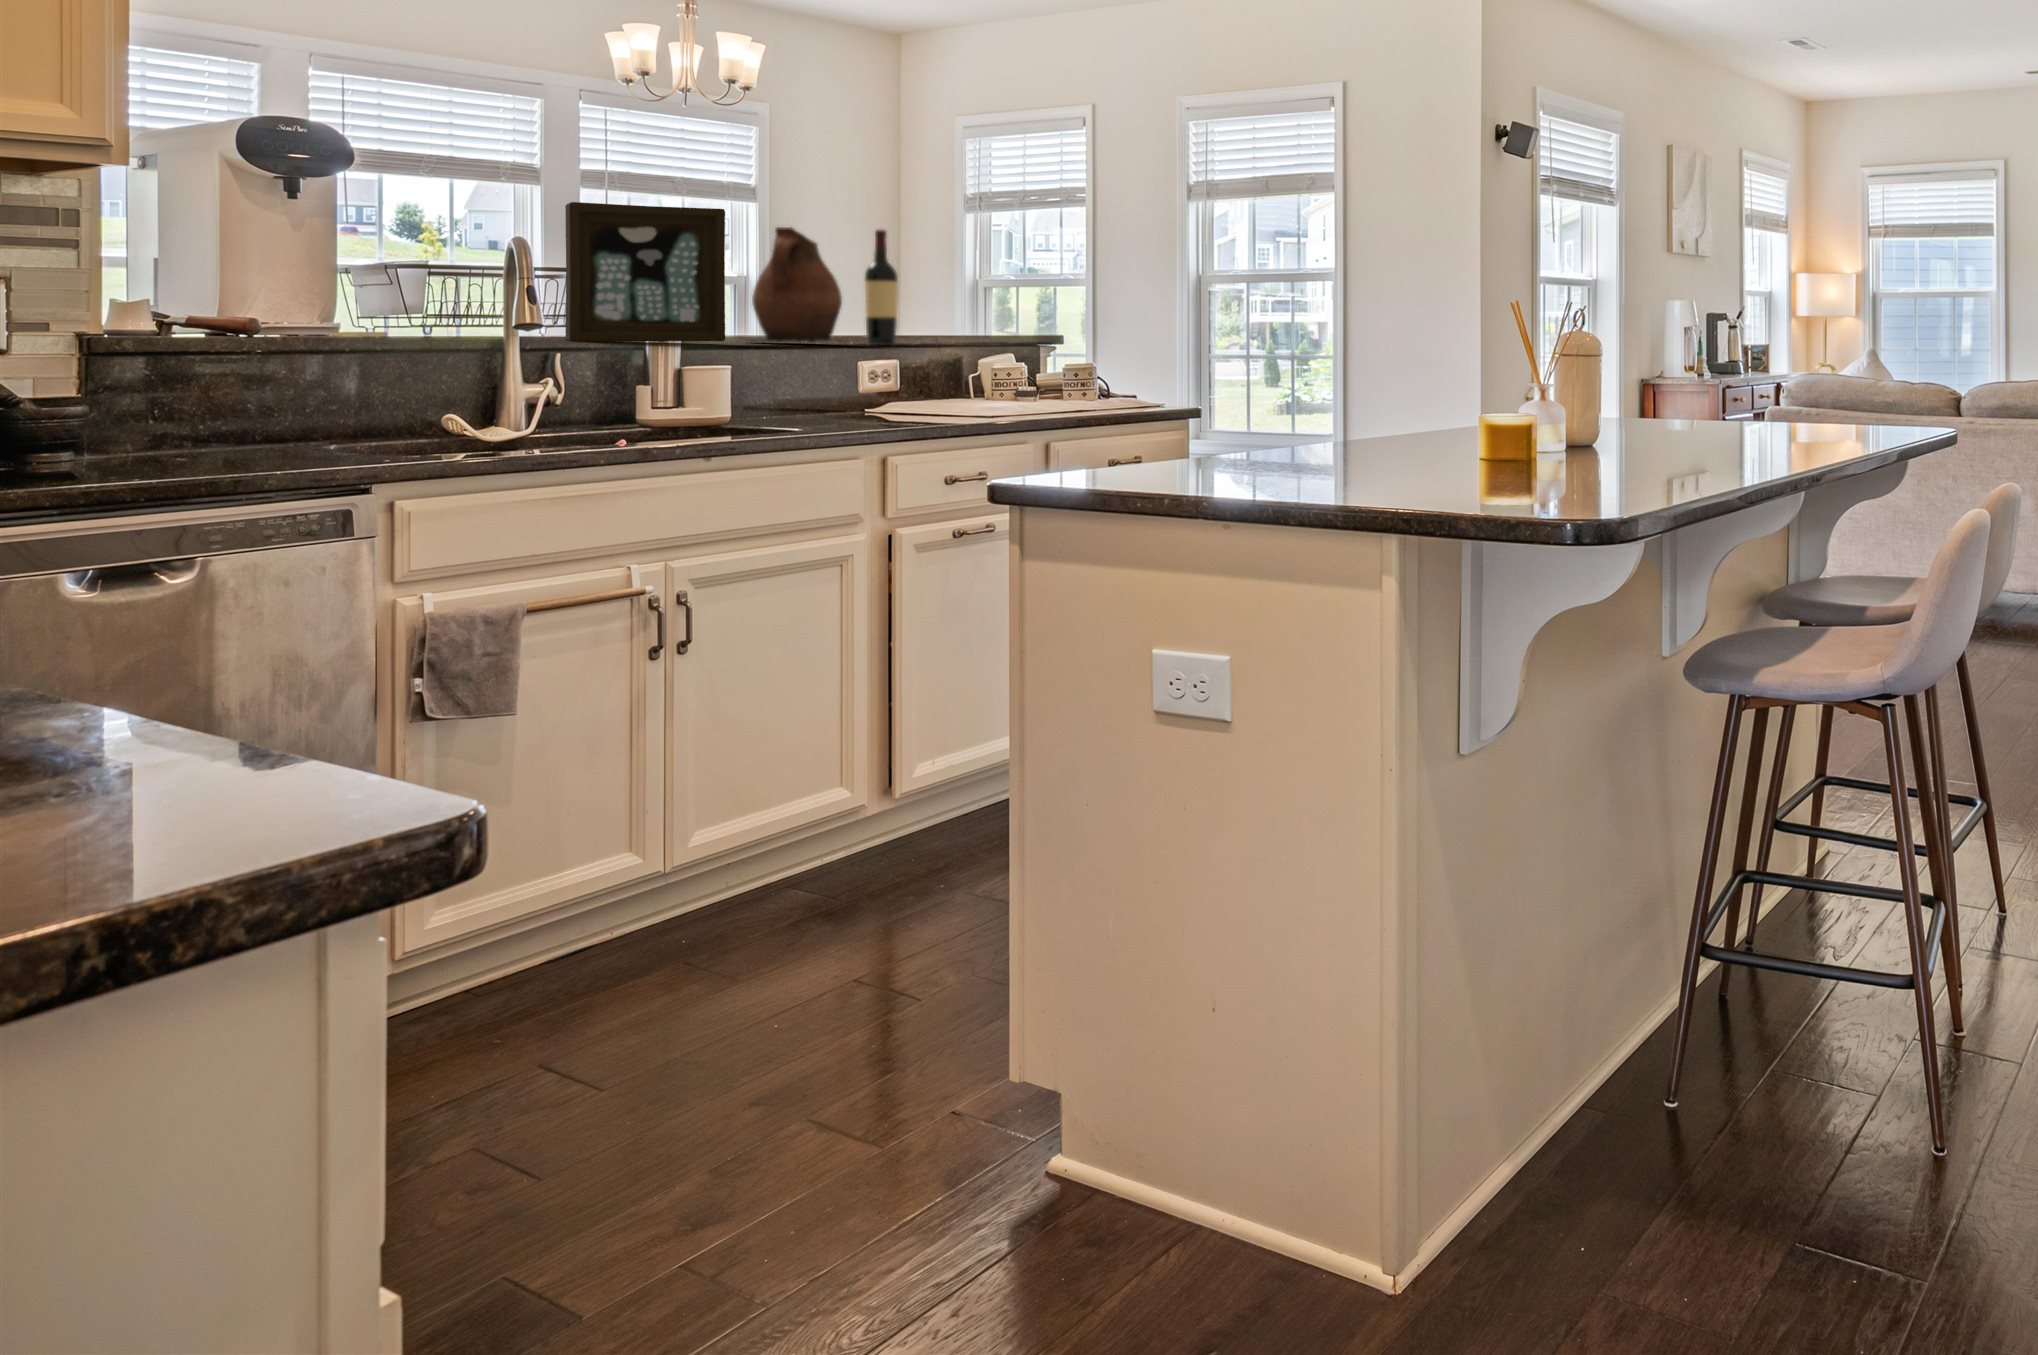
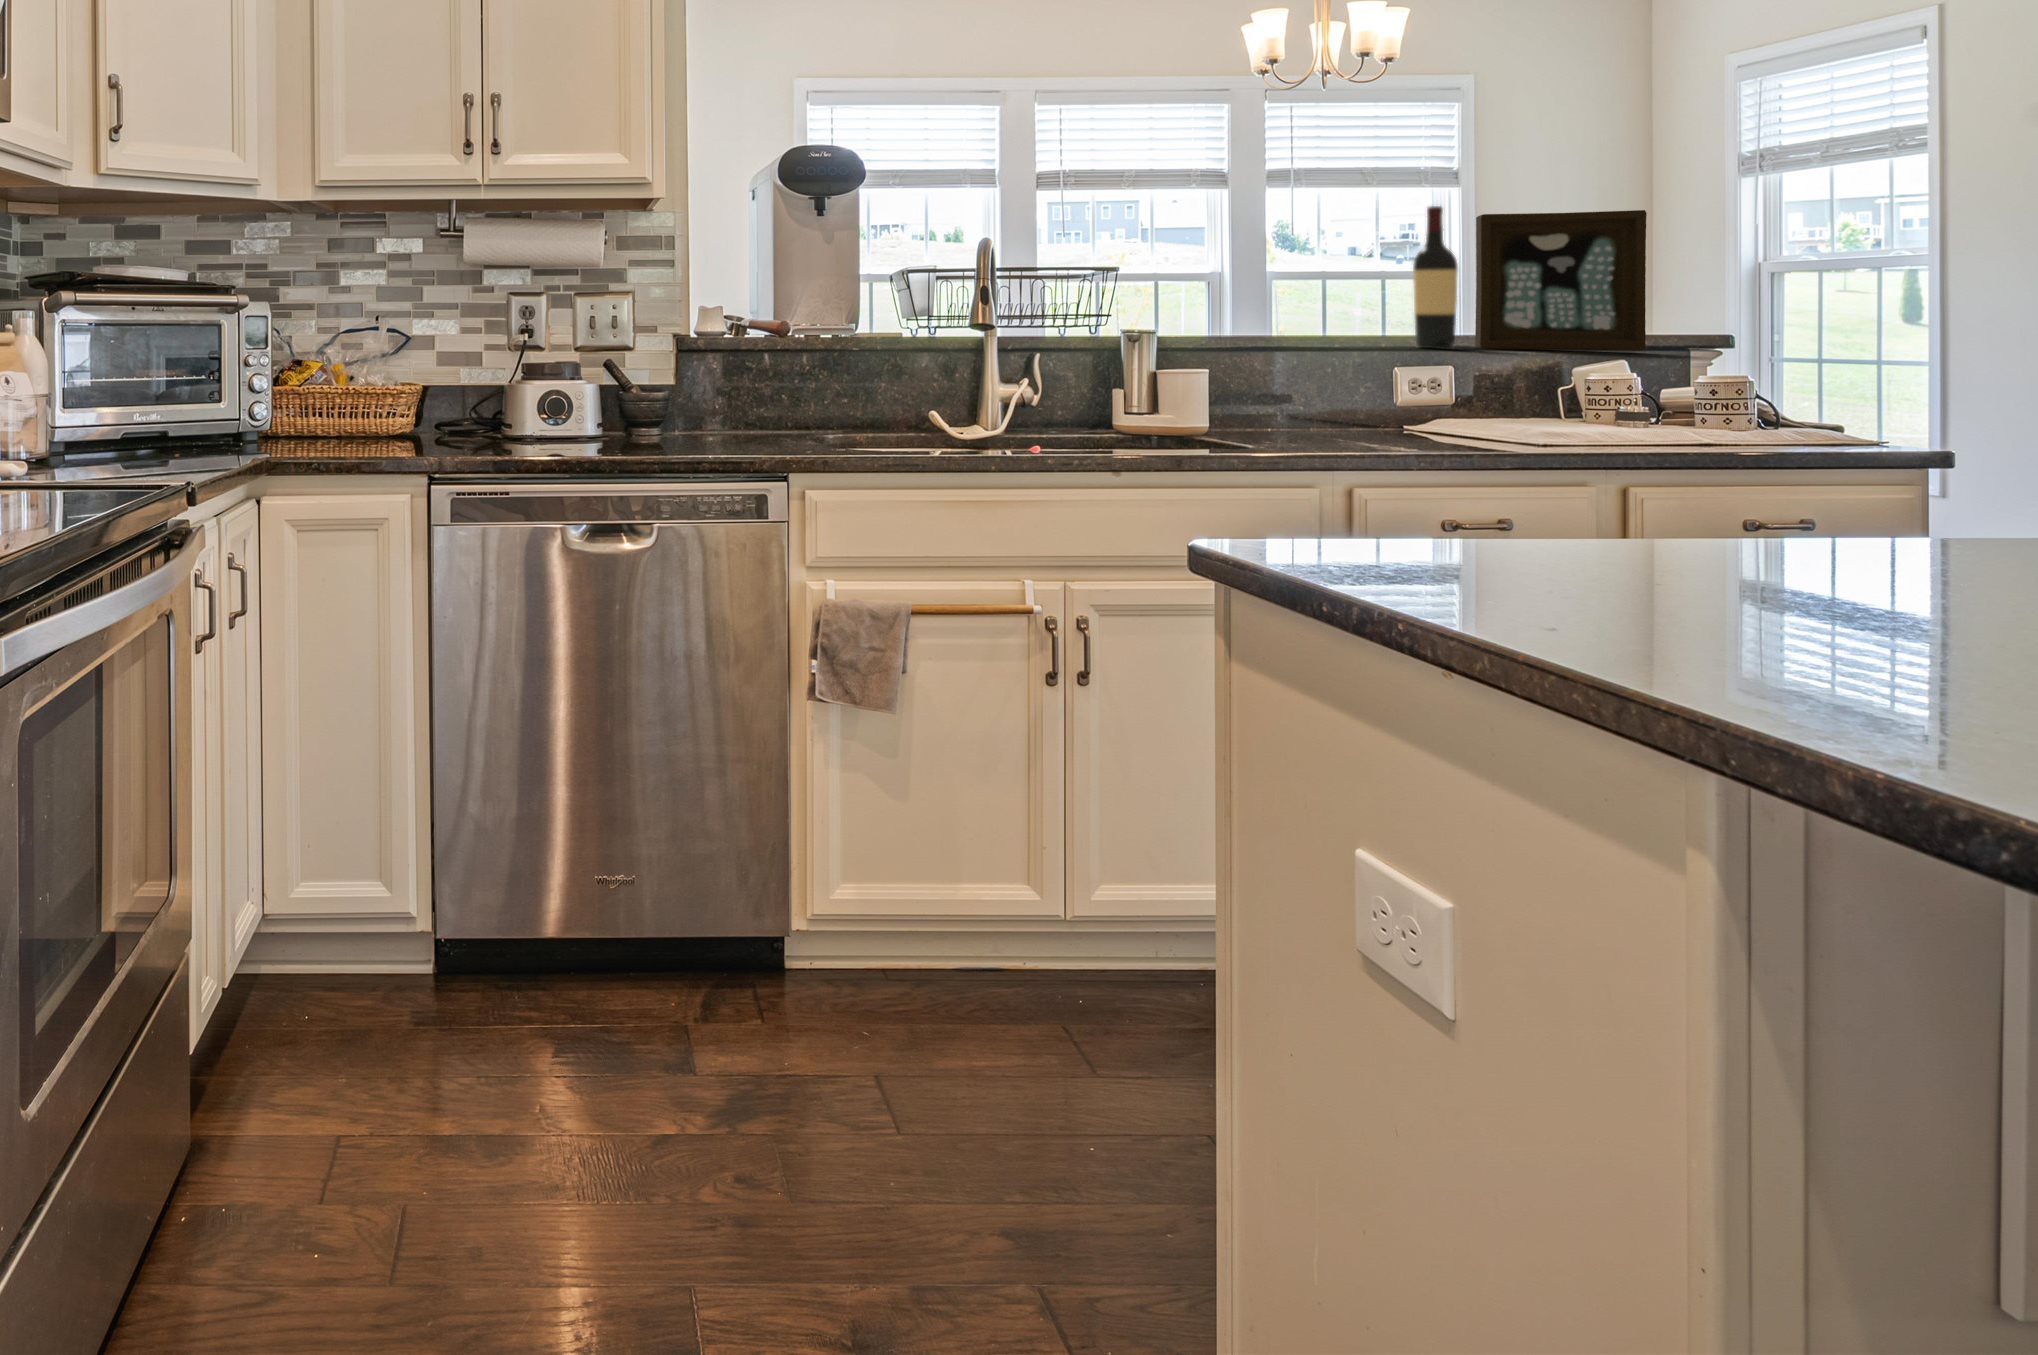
picture frame: present [565,202,725,342] -> present [1475,210,1647,350]
ceramic pitcher: present [752,227,858,342] -> none [1248,211,1389,346]

